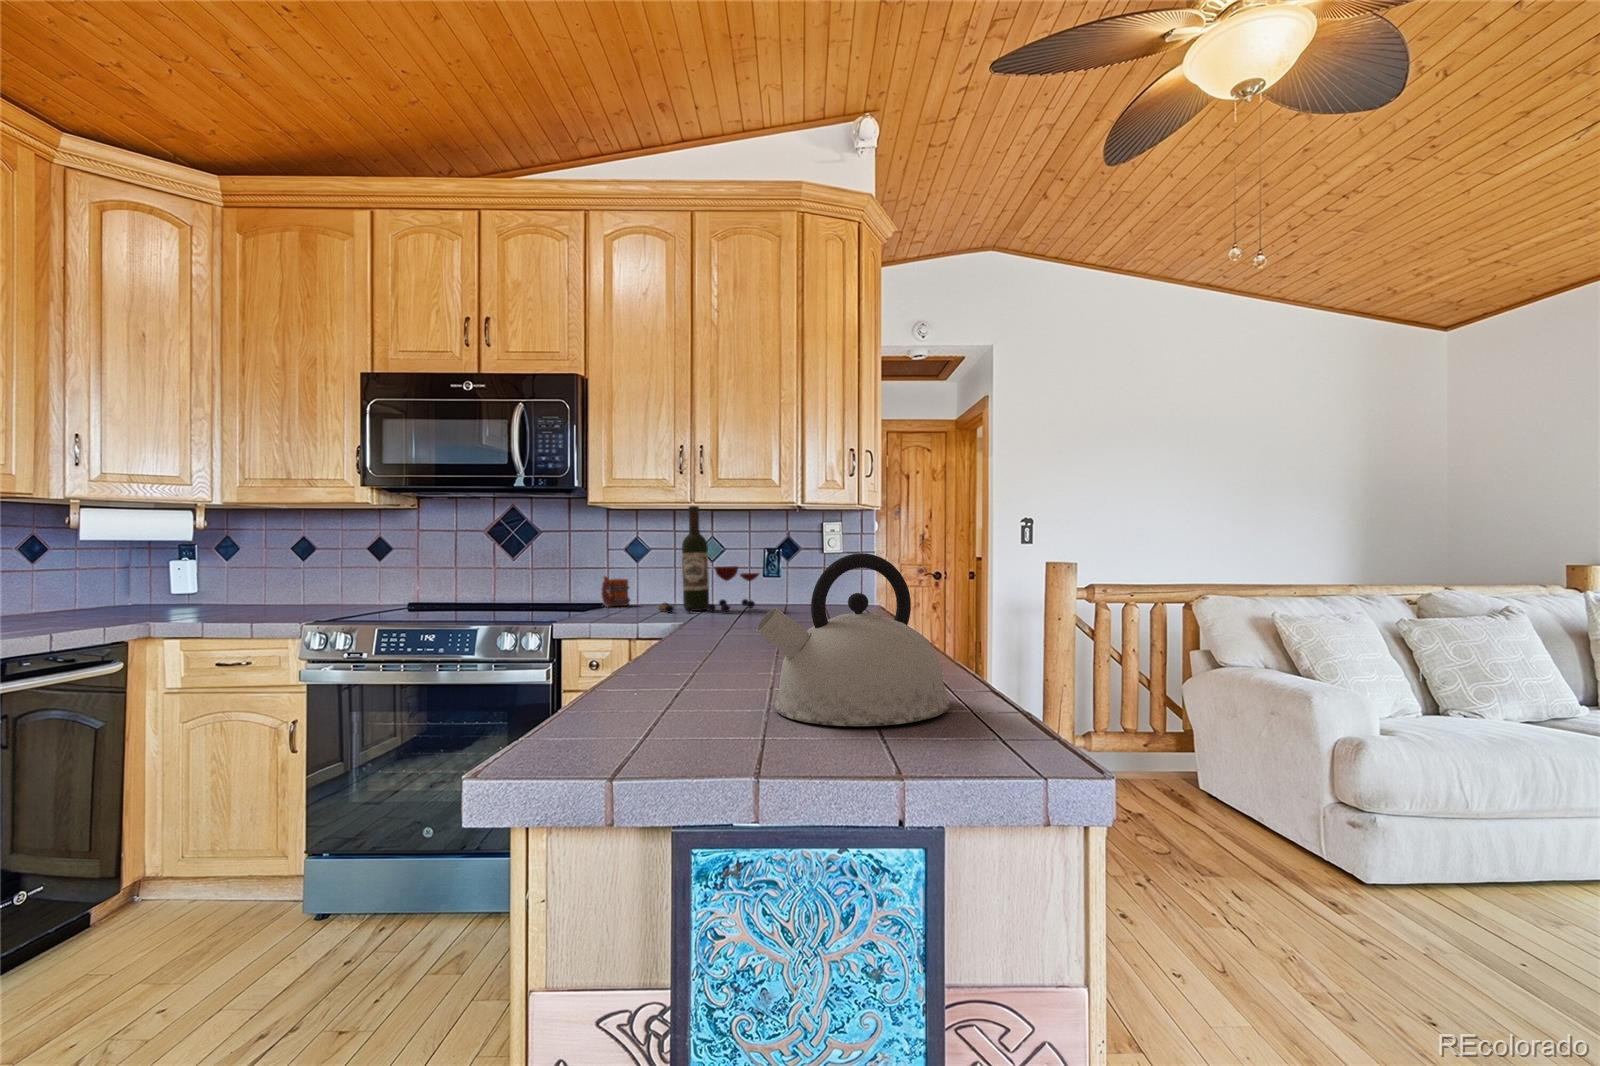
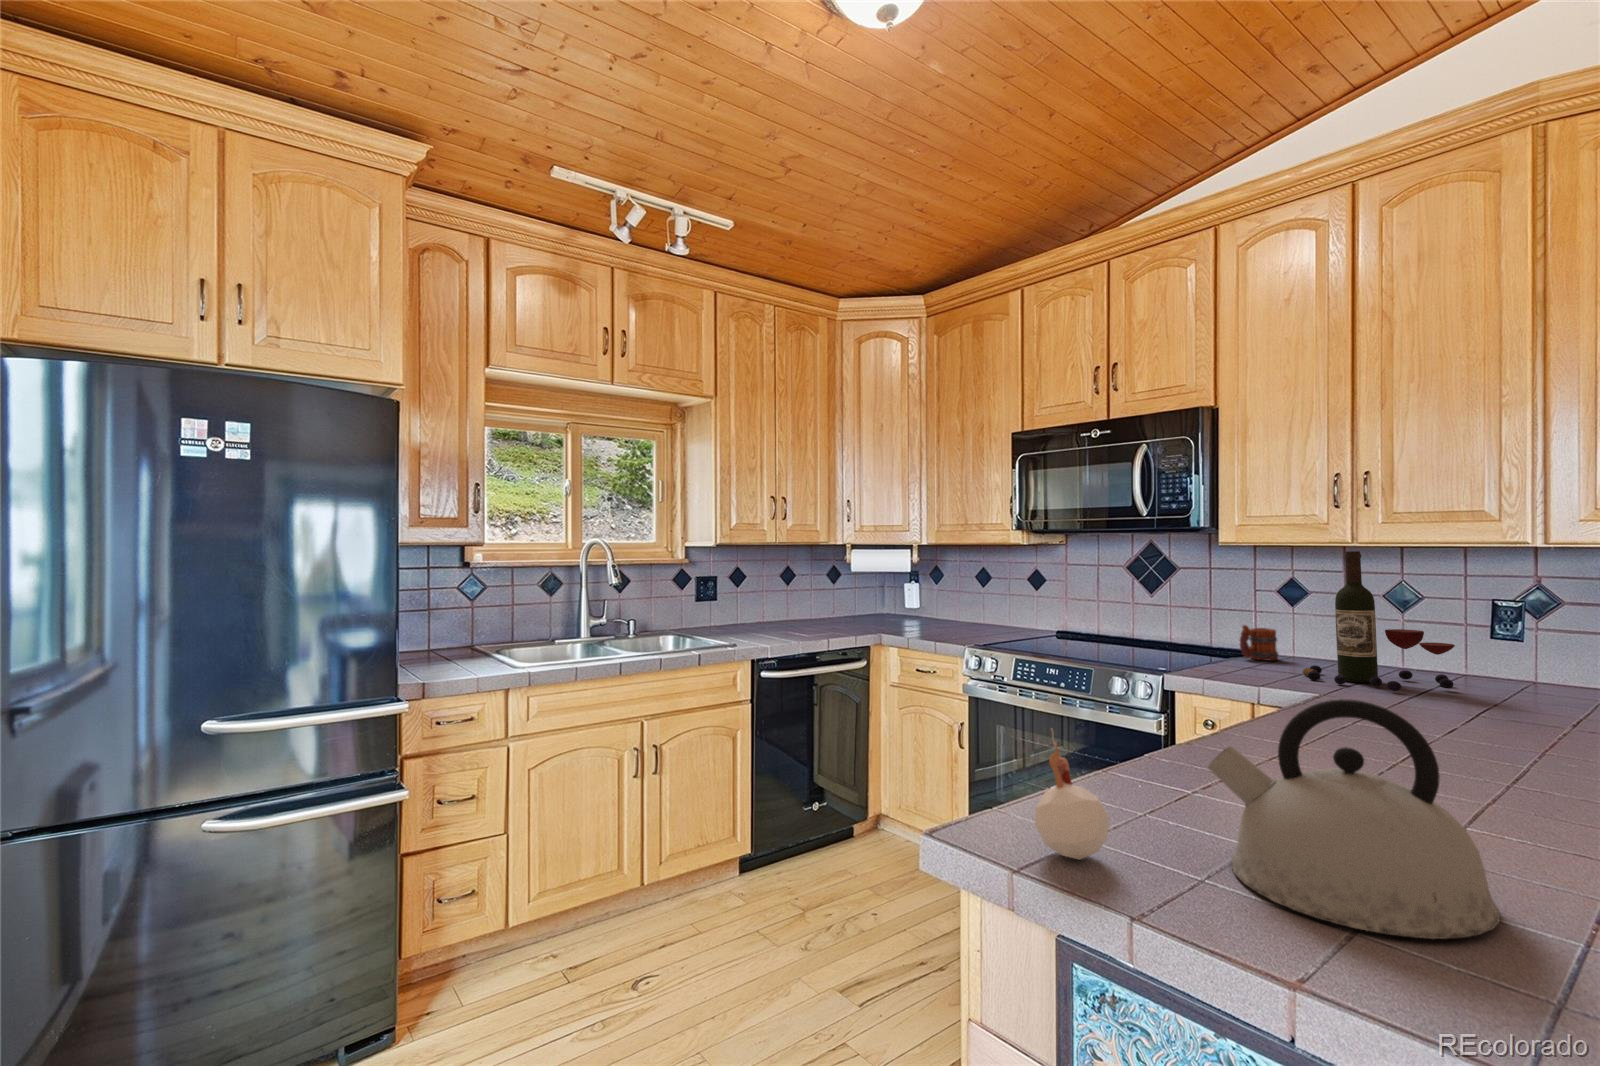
candle: none [622,612,700,746] -> present [1035,730,1109,860]

